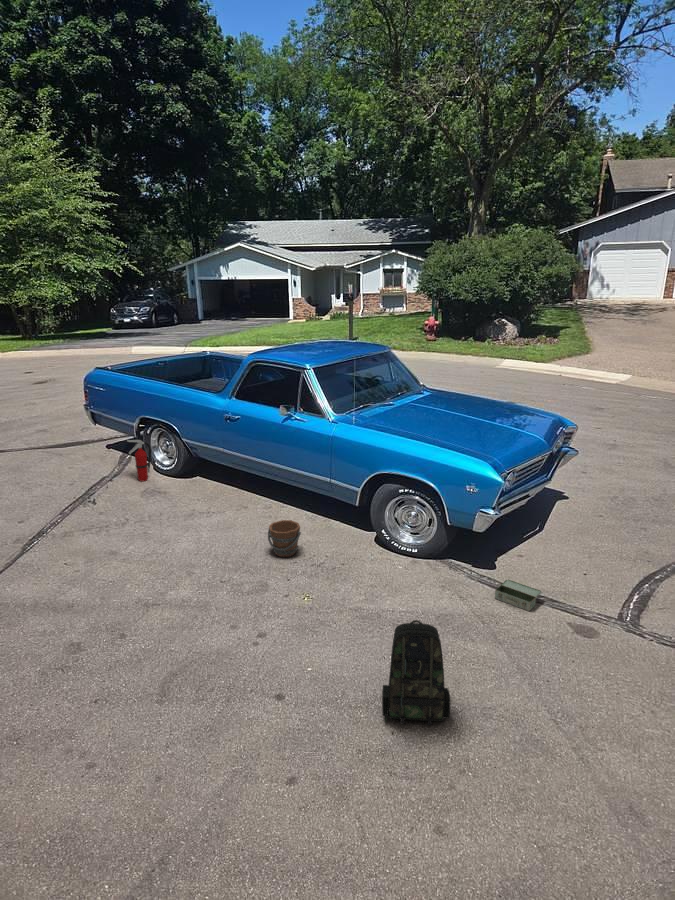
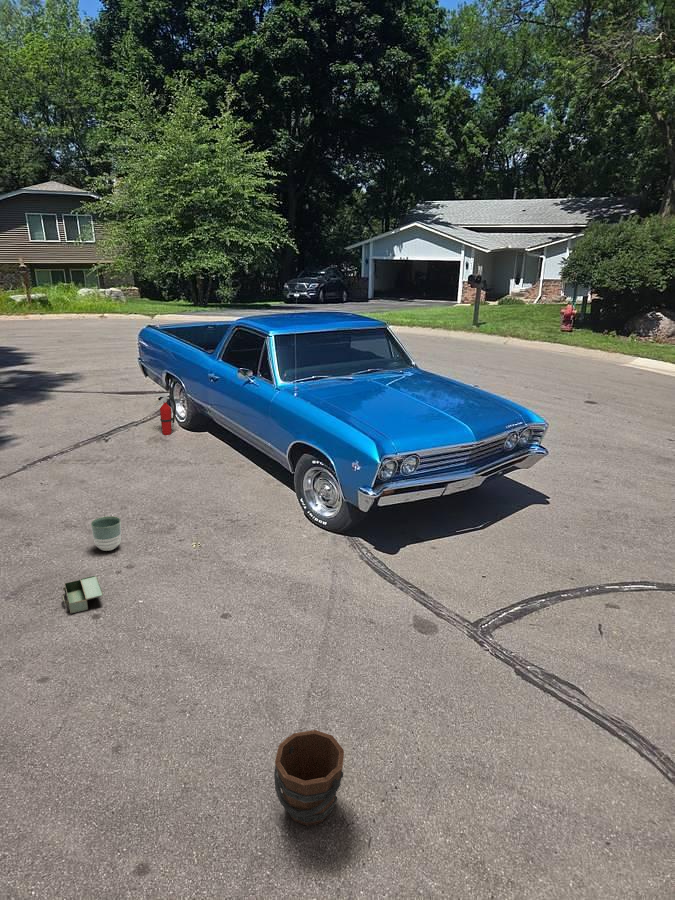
bucket: present [268,520,301,557] -> present [274,730,344,826]
planter: none [196,571,225,607] -> present [91,516,121,551]
toolbox: present [495,580,541,611] -> present [63,576,103,613]
backpack: present [382,620,450,725] -> none [138,591,216,705]

